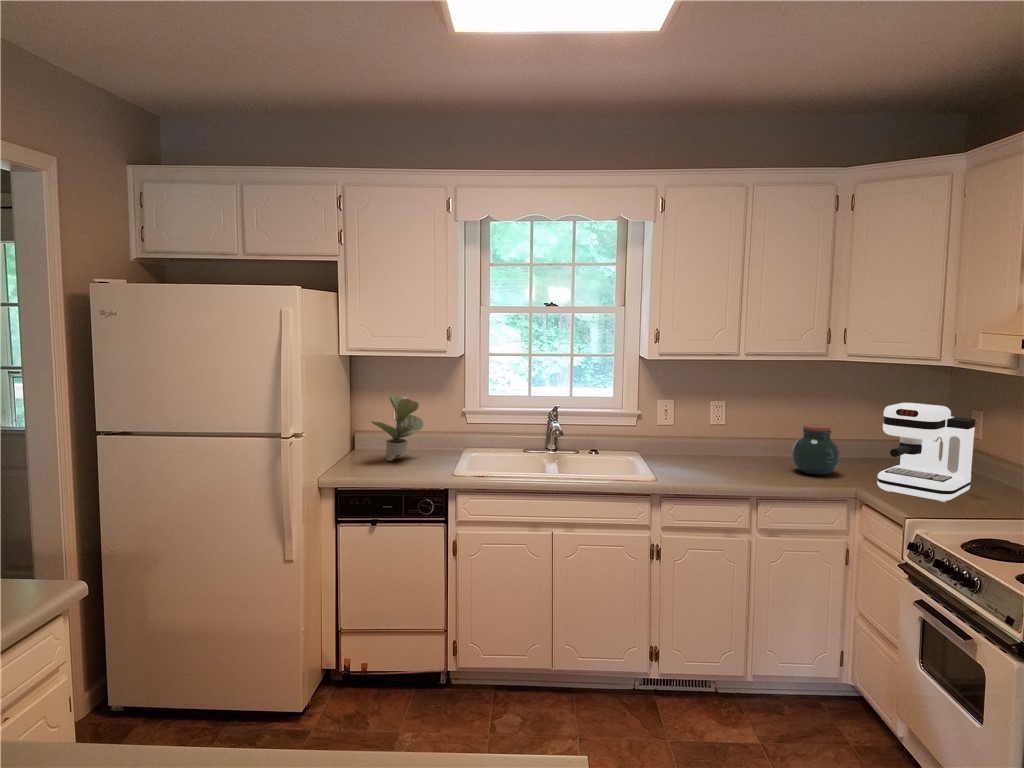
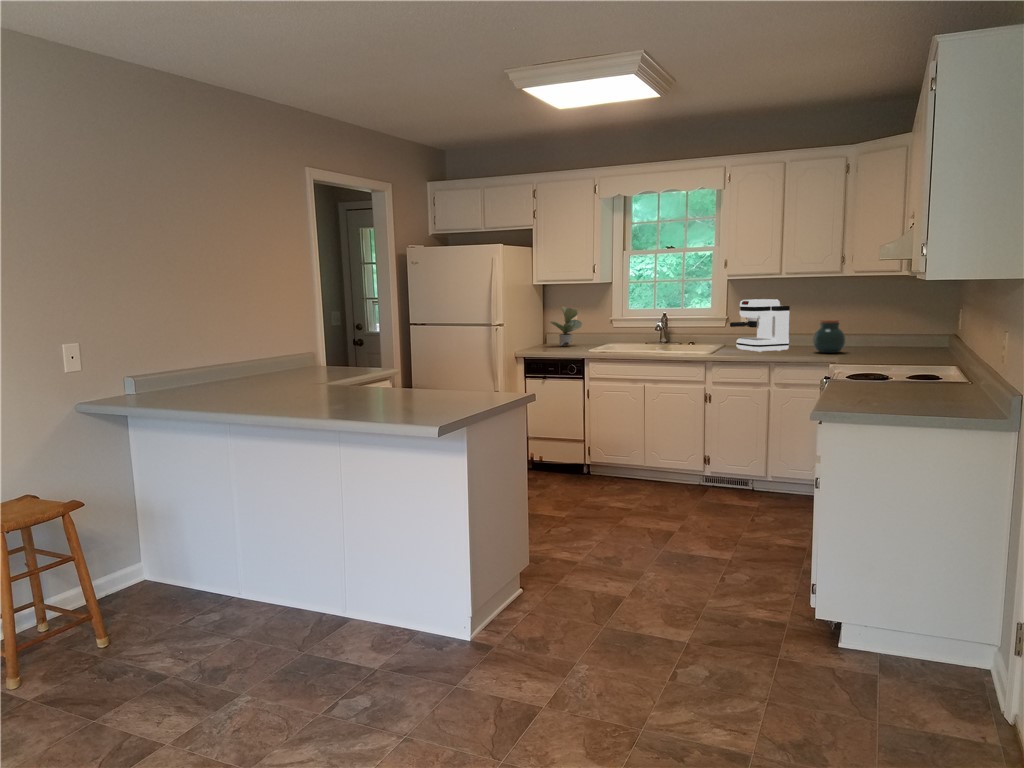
coffee maker: present [877,403,975,502] -> present [730,299,790,352]

